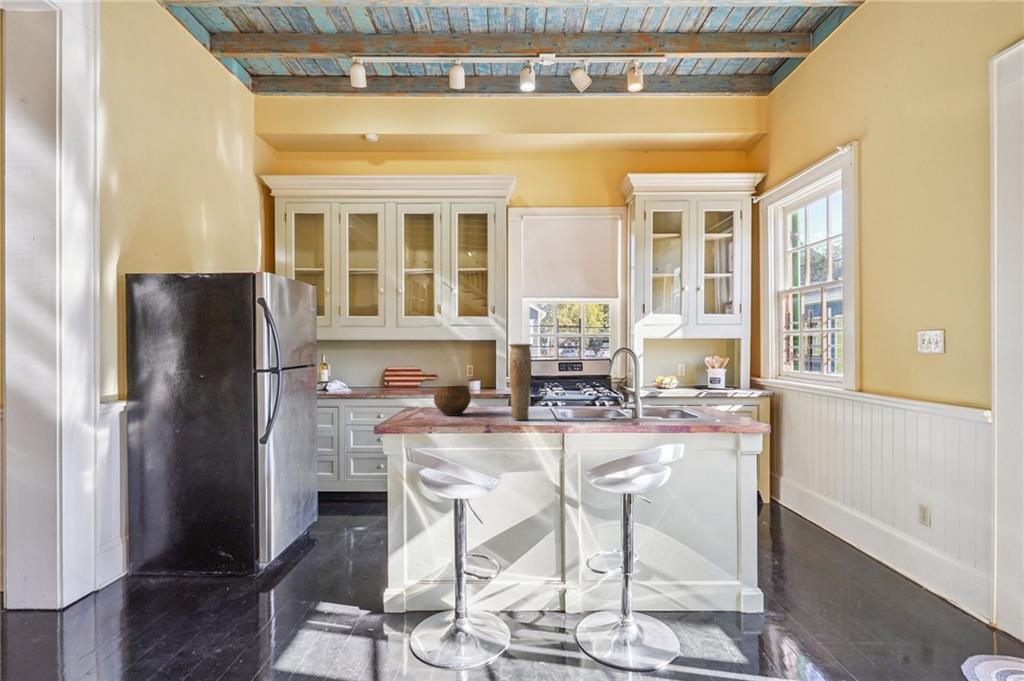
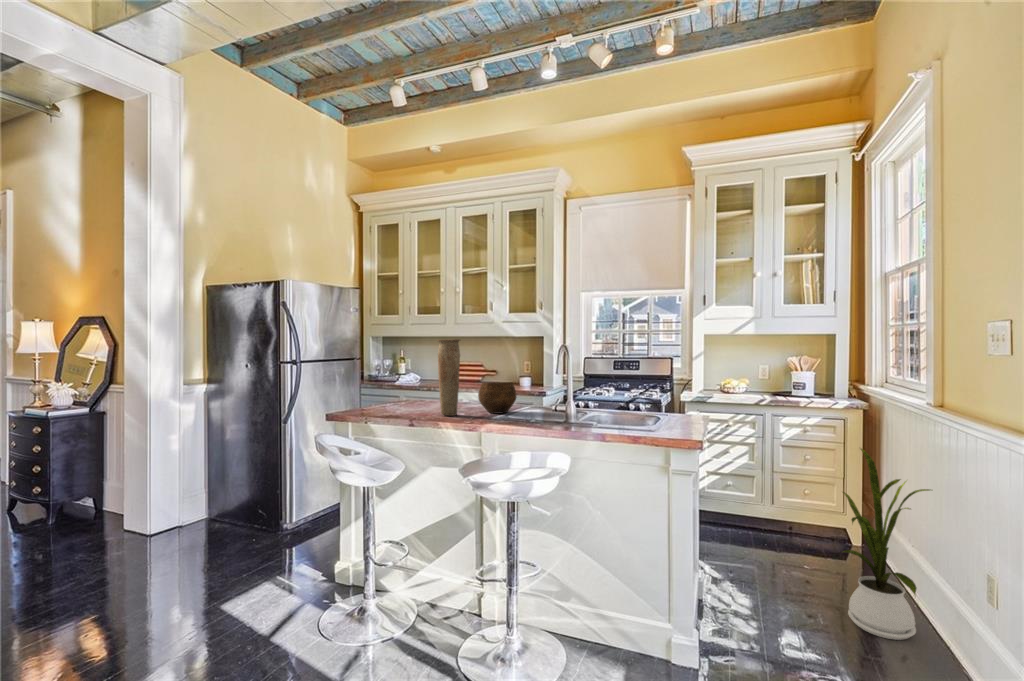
bowl: present [434,386,471,416] -> present [478,383,516,413]
house plant: none [797,424,868,562] -> present [843,449,930,640]

